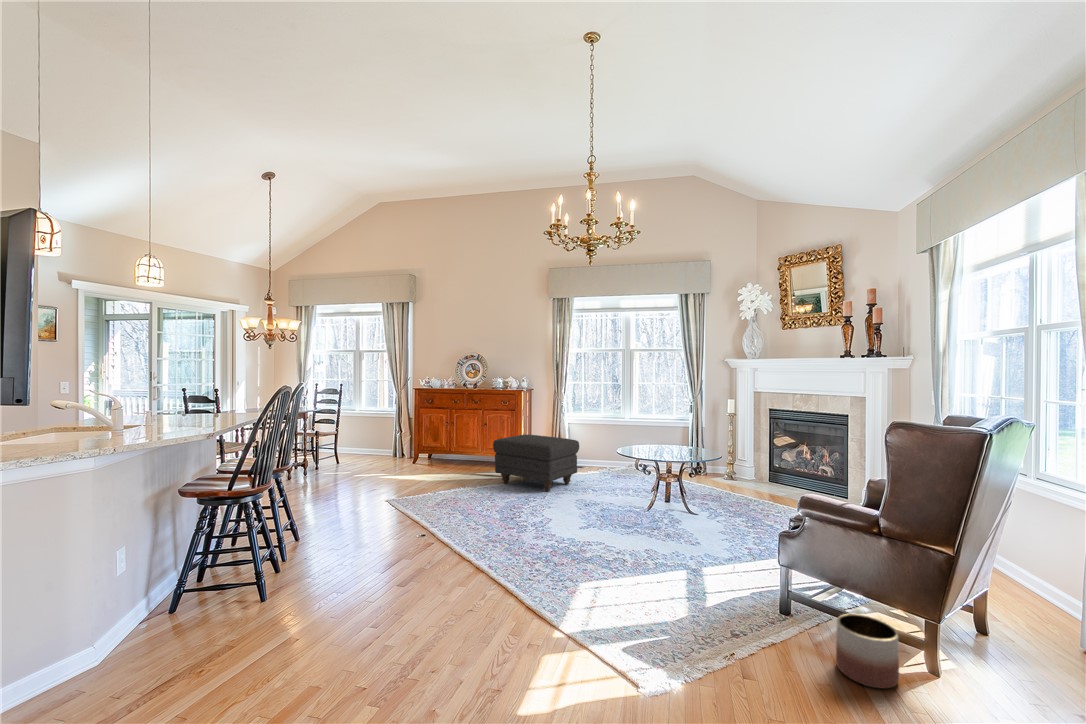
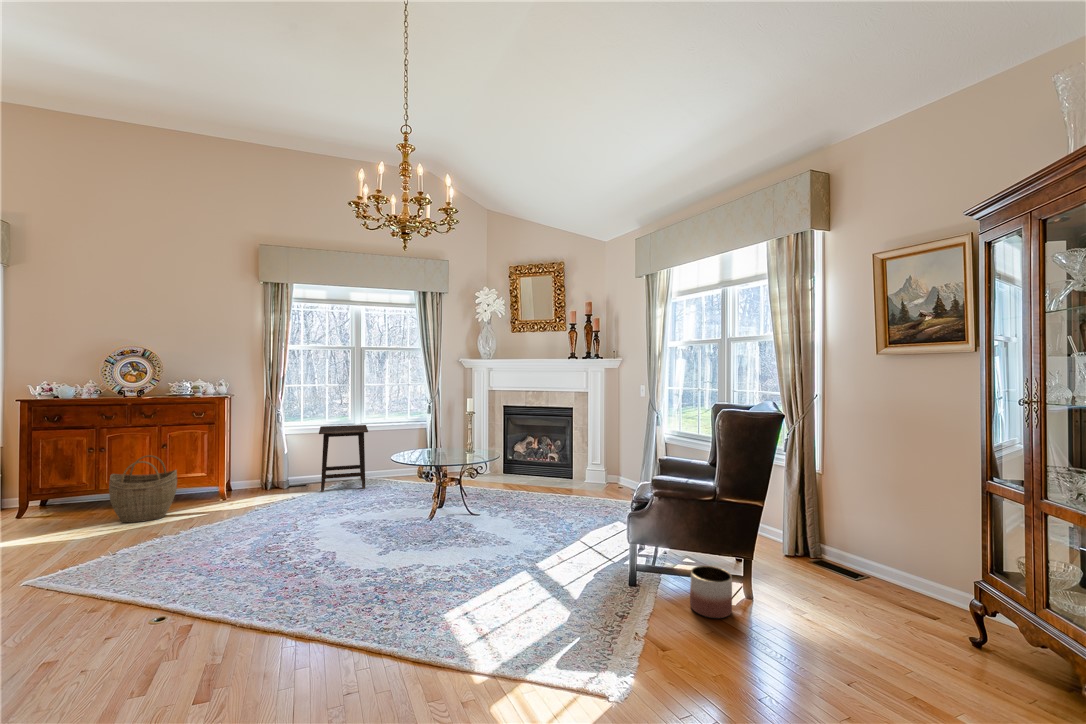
side table: none [584,419,630,476] -> present [319,425,368,492]
woven basket: none [452,429,490,474] -> present [109,455,177,523]
ottoman: present [493,435,579,492] -> none [203,455,326,525]

